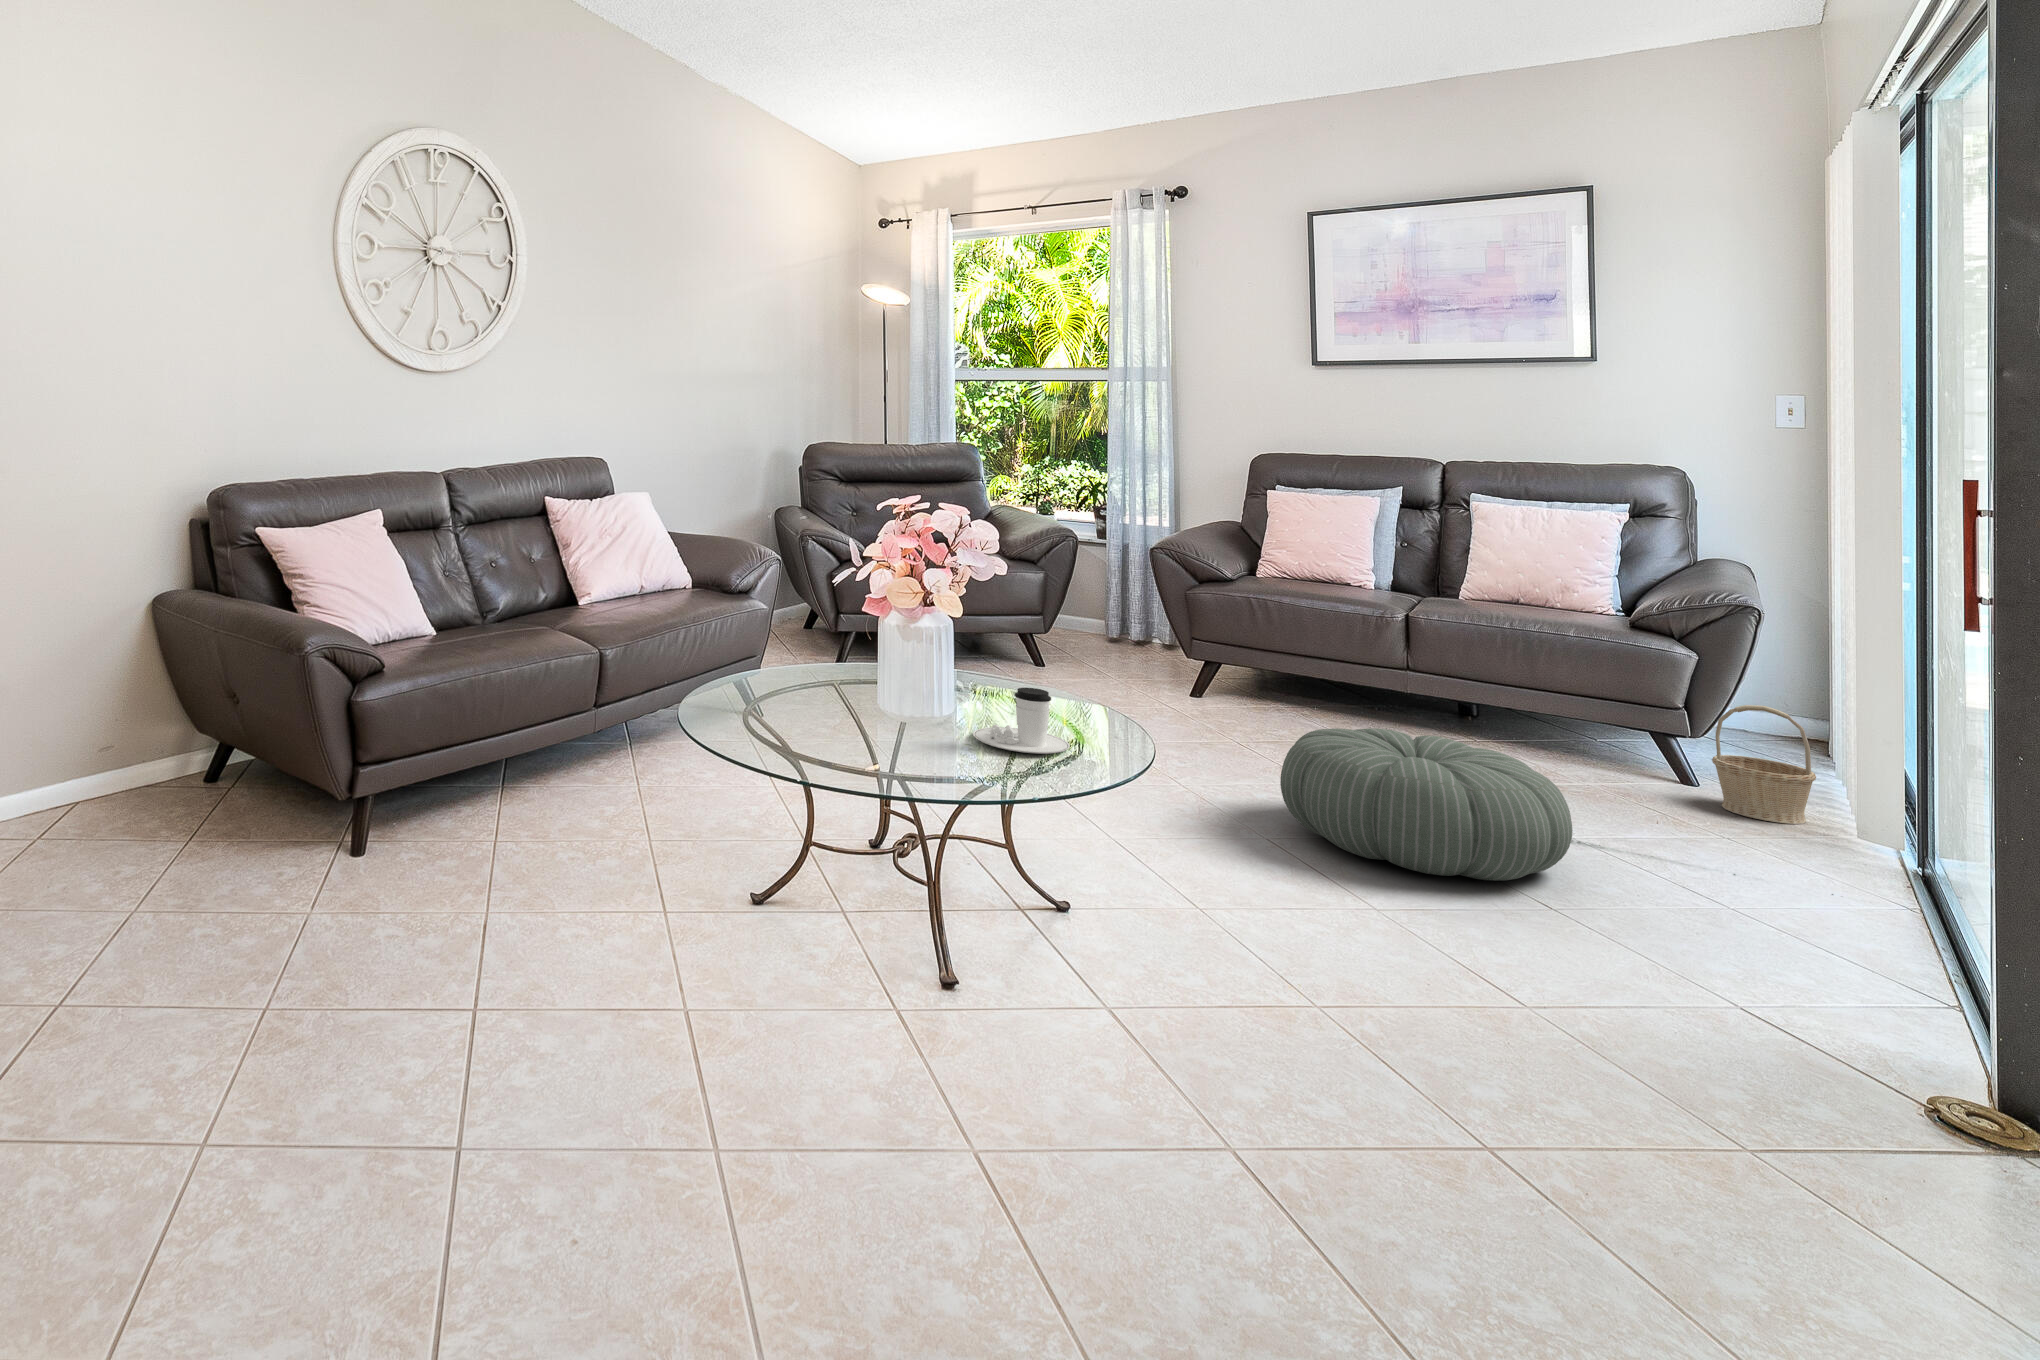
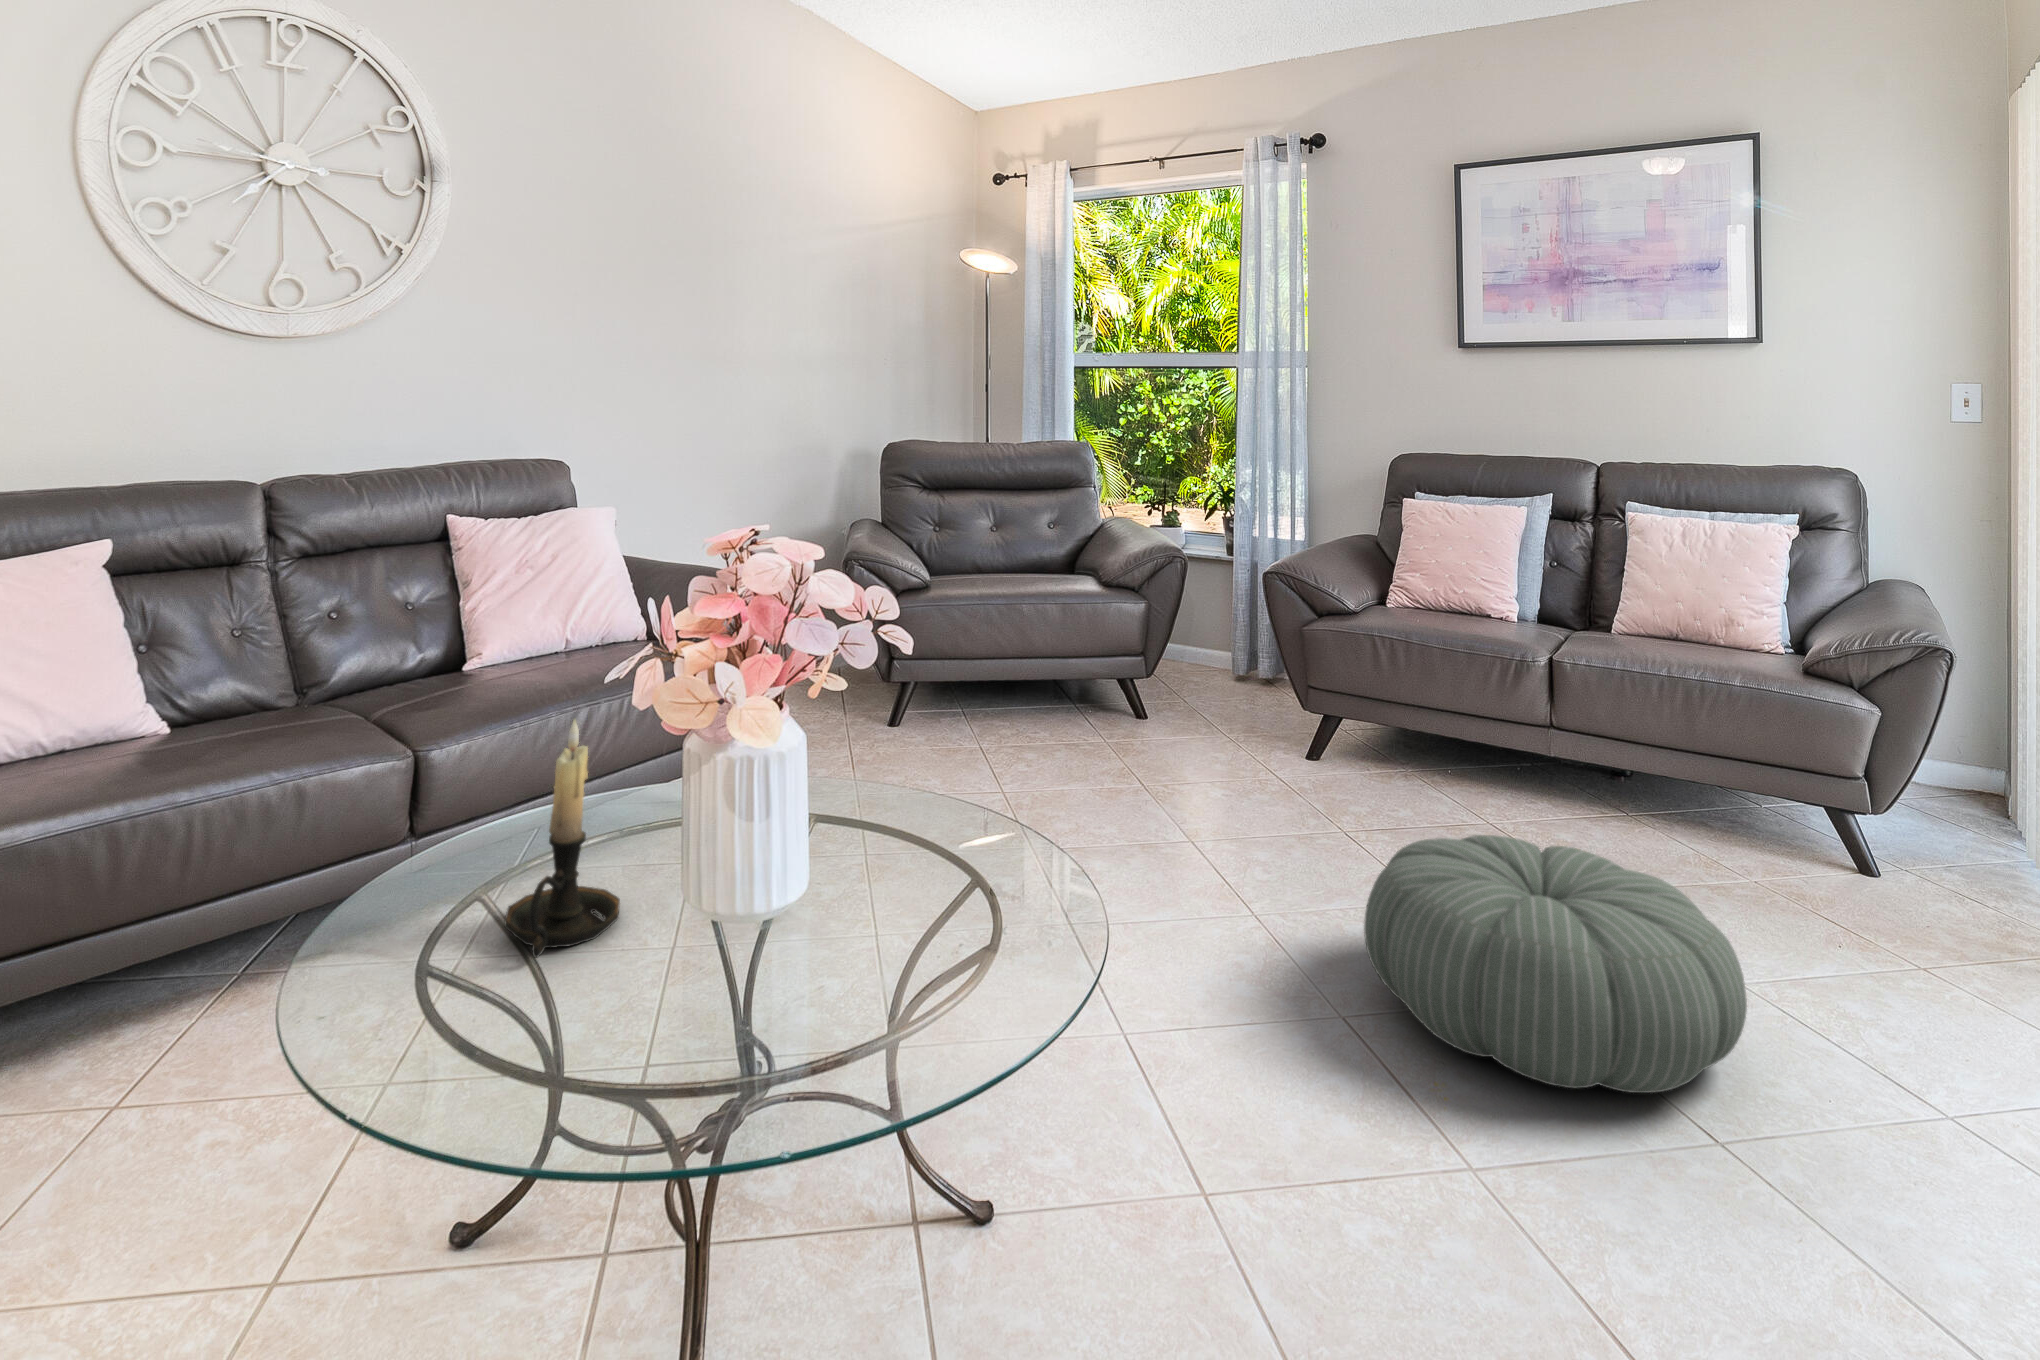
candle holder: none [778,607,843,737] -> present [504,720,620,957]
coffee cup: present [973,688,1070,754] -> none [815,855,971,988]
basket: present [1712,705,1816,824] -> none [1902,779,2027,939]

